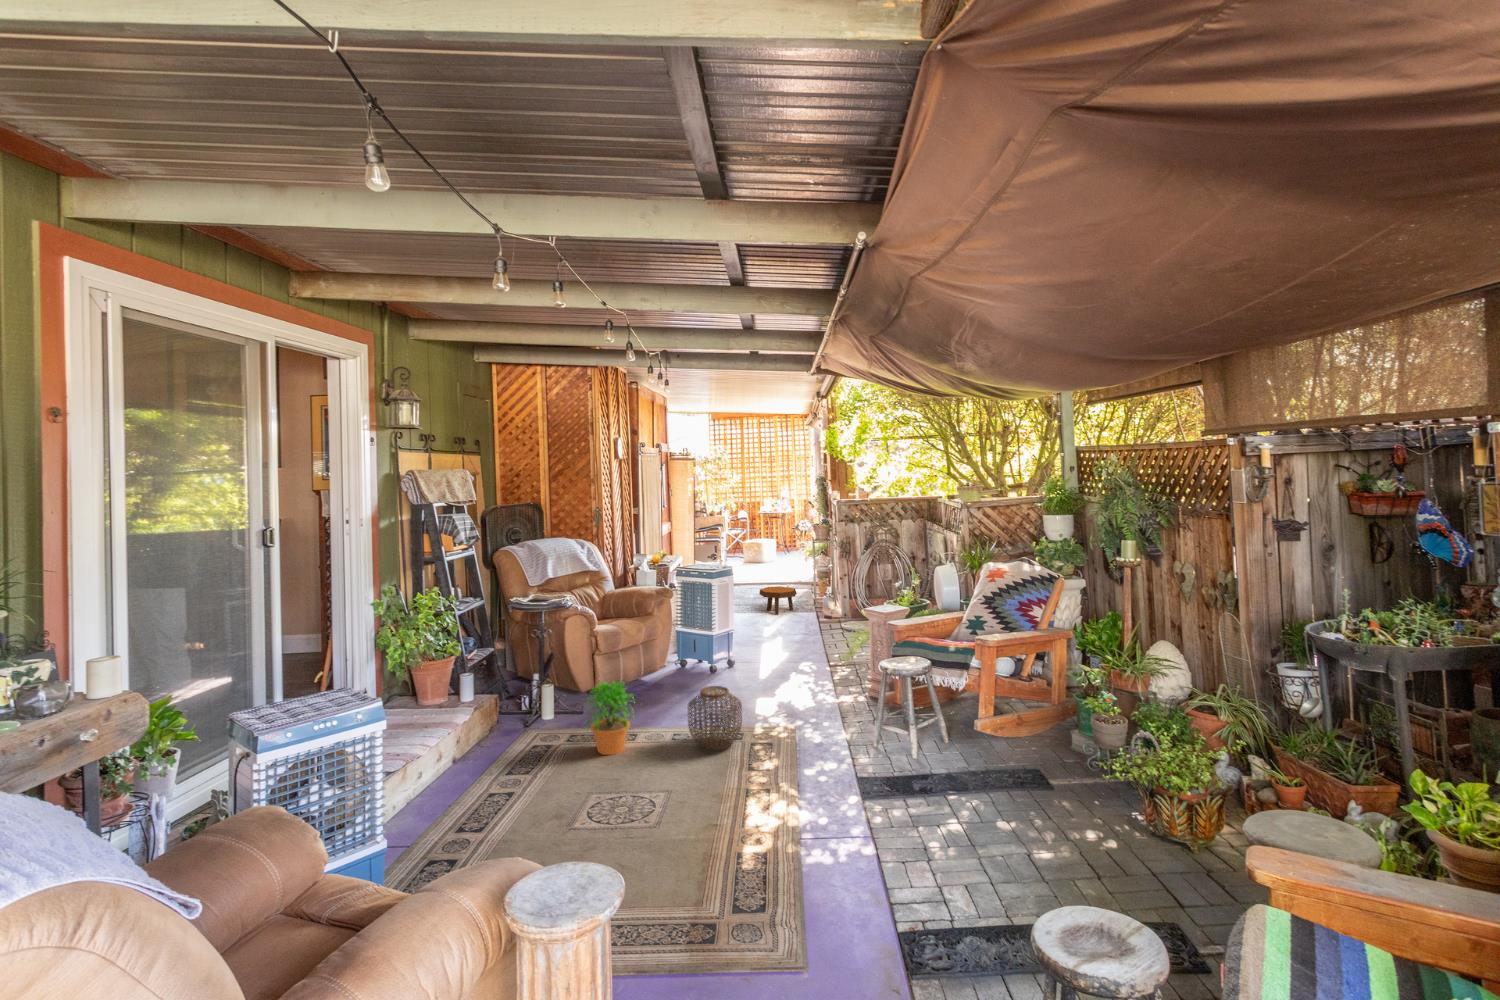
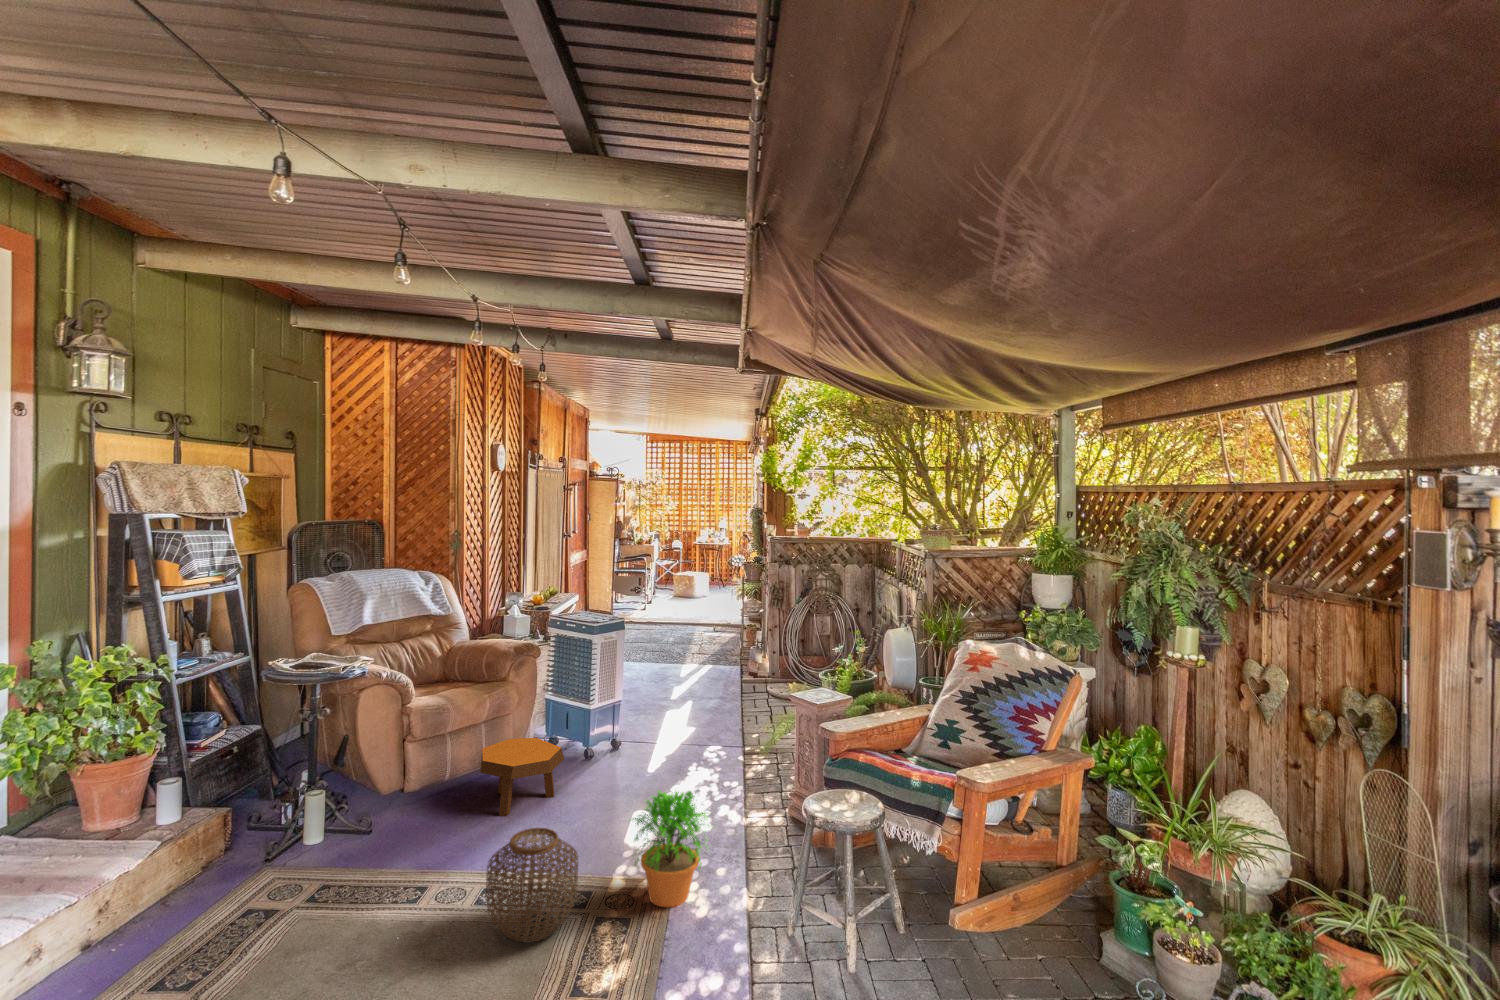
footstool: present [760,586,797,615] -> present [480,738,564,816]
potted plant: present [586,681,633,755] -> present [635,791,708,907]

